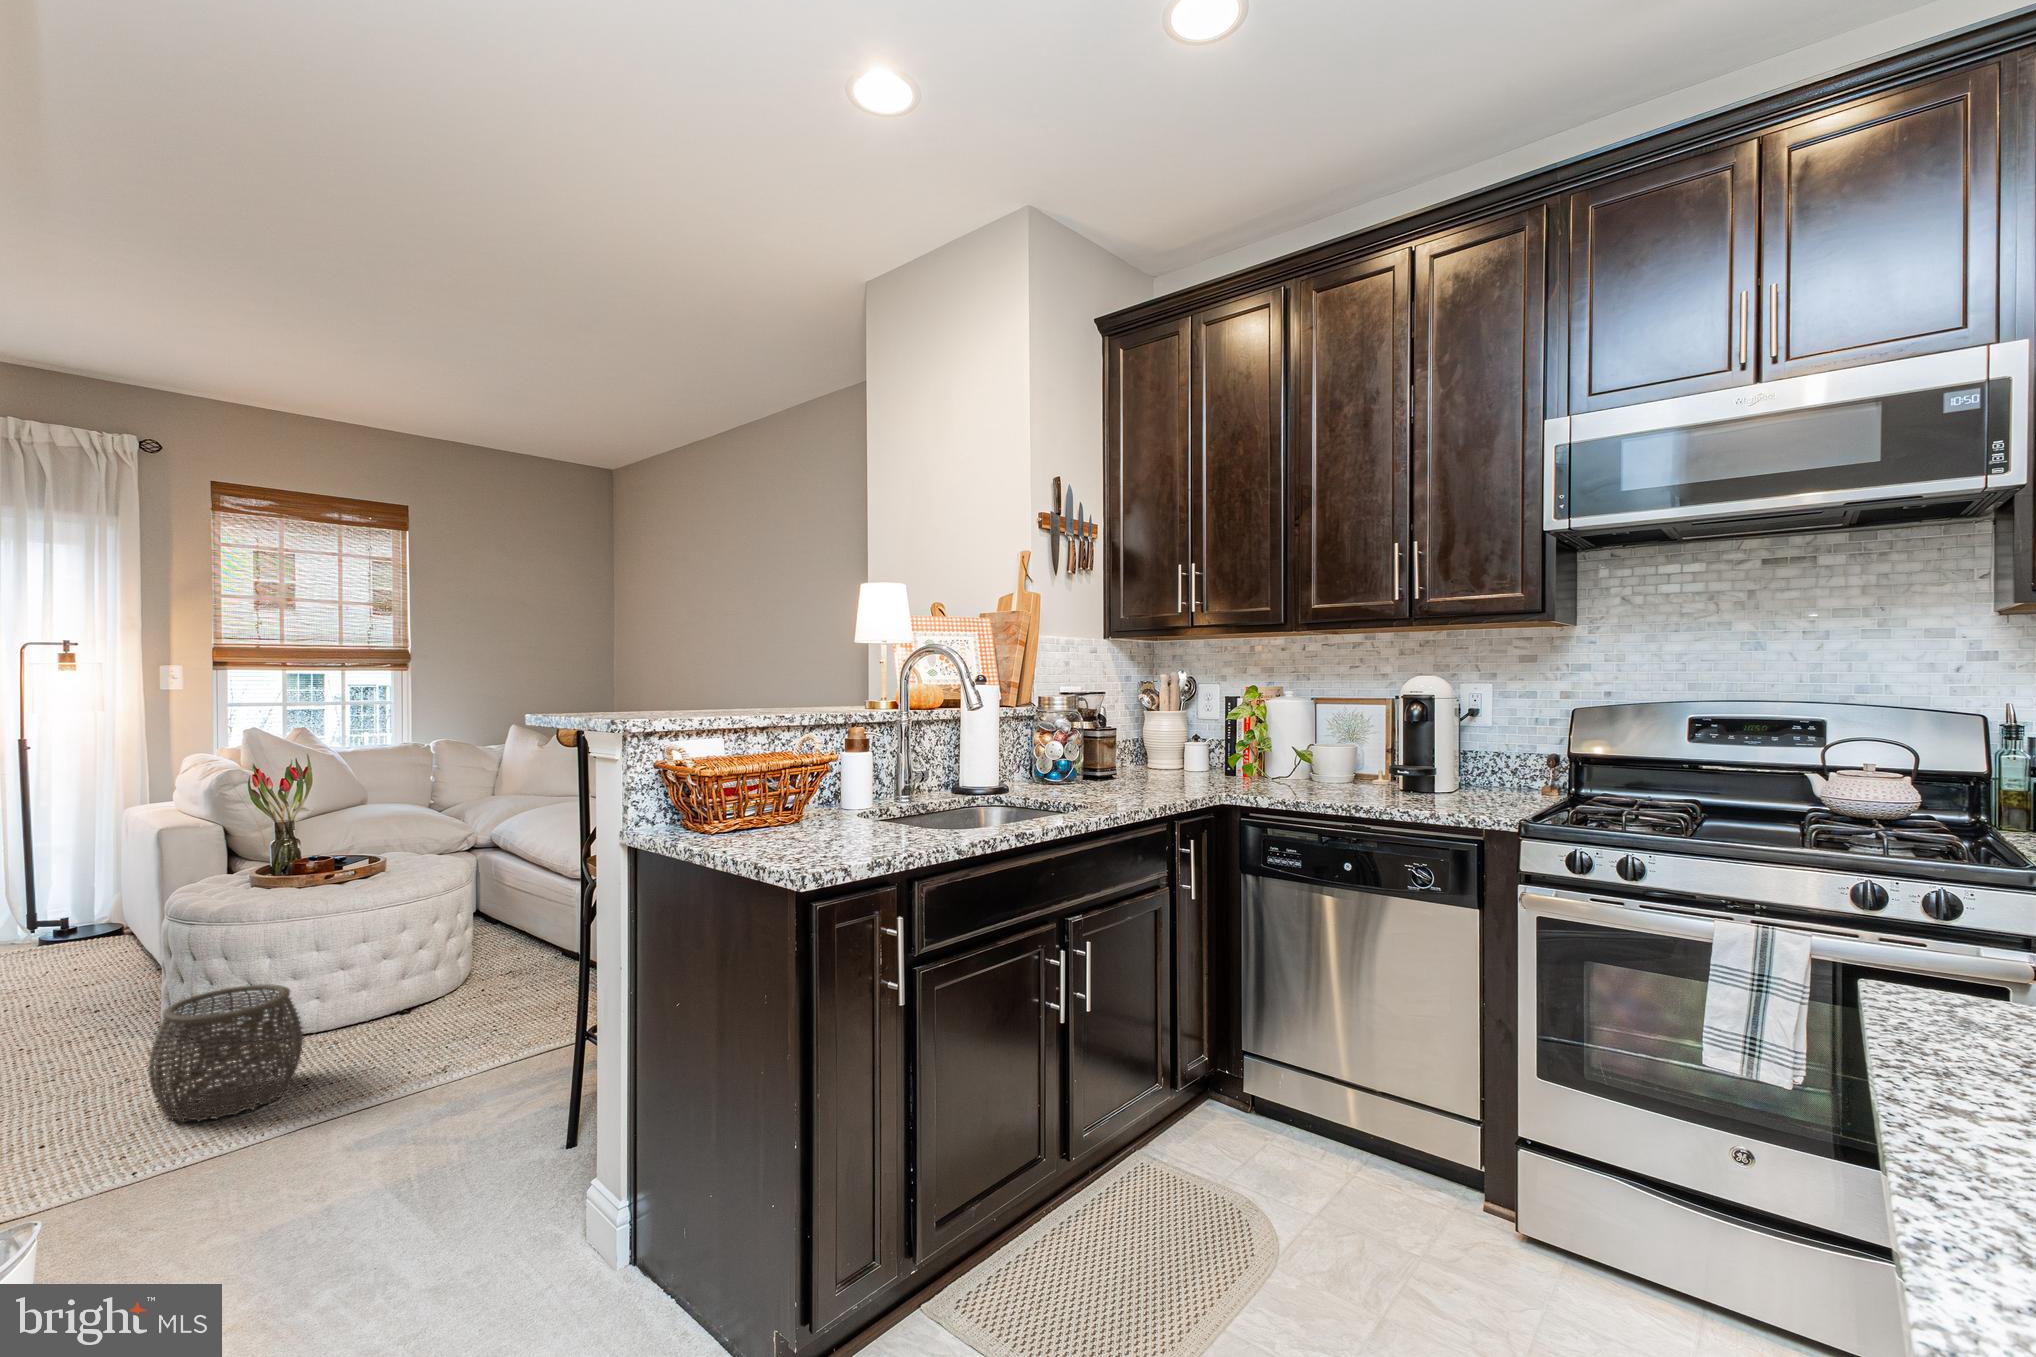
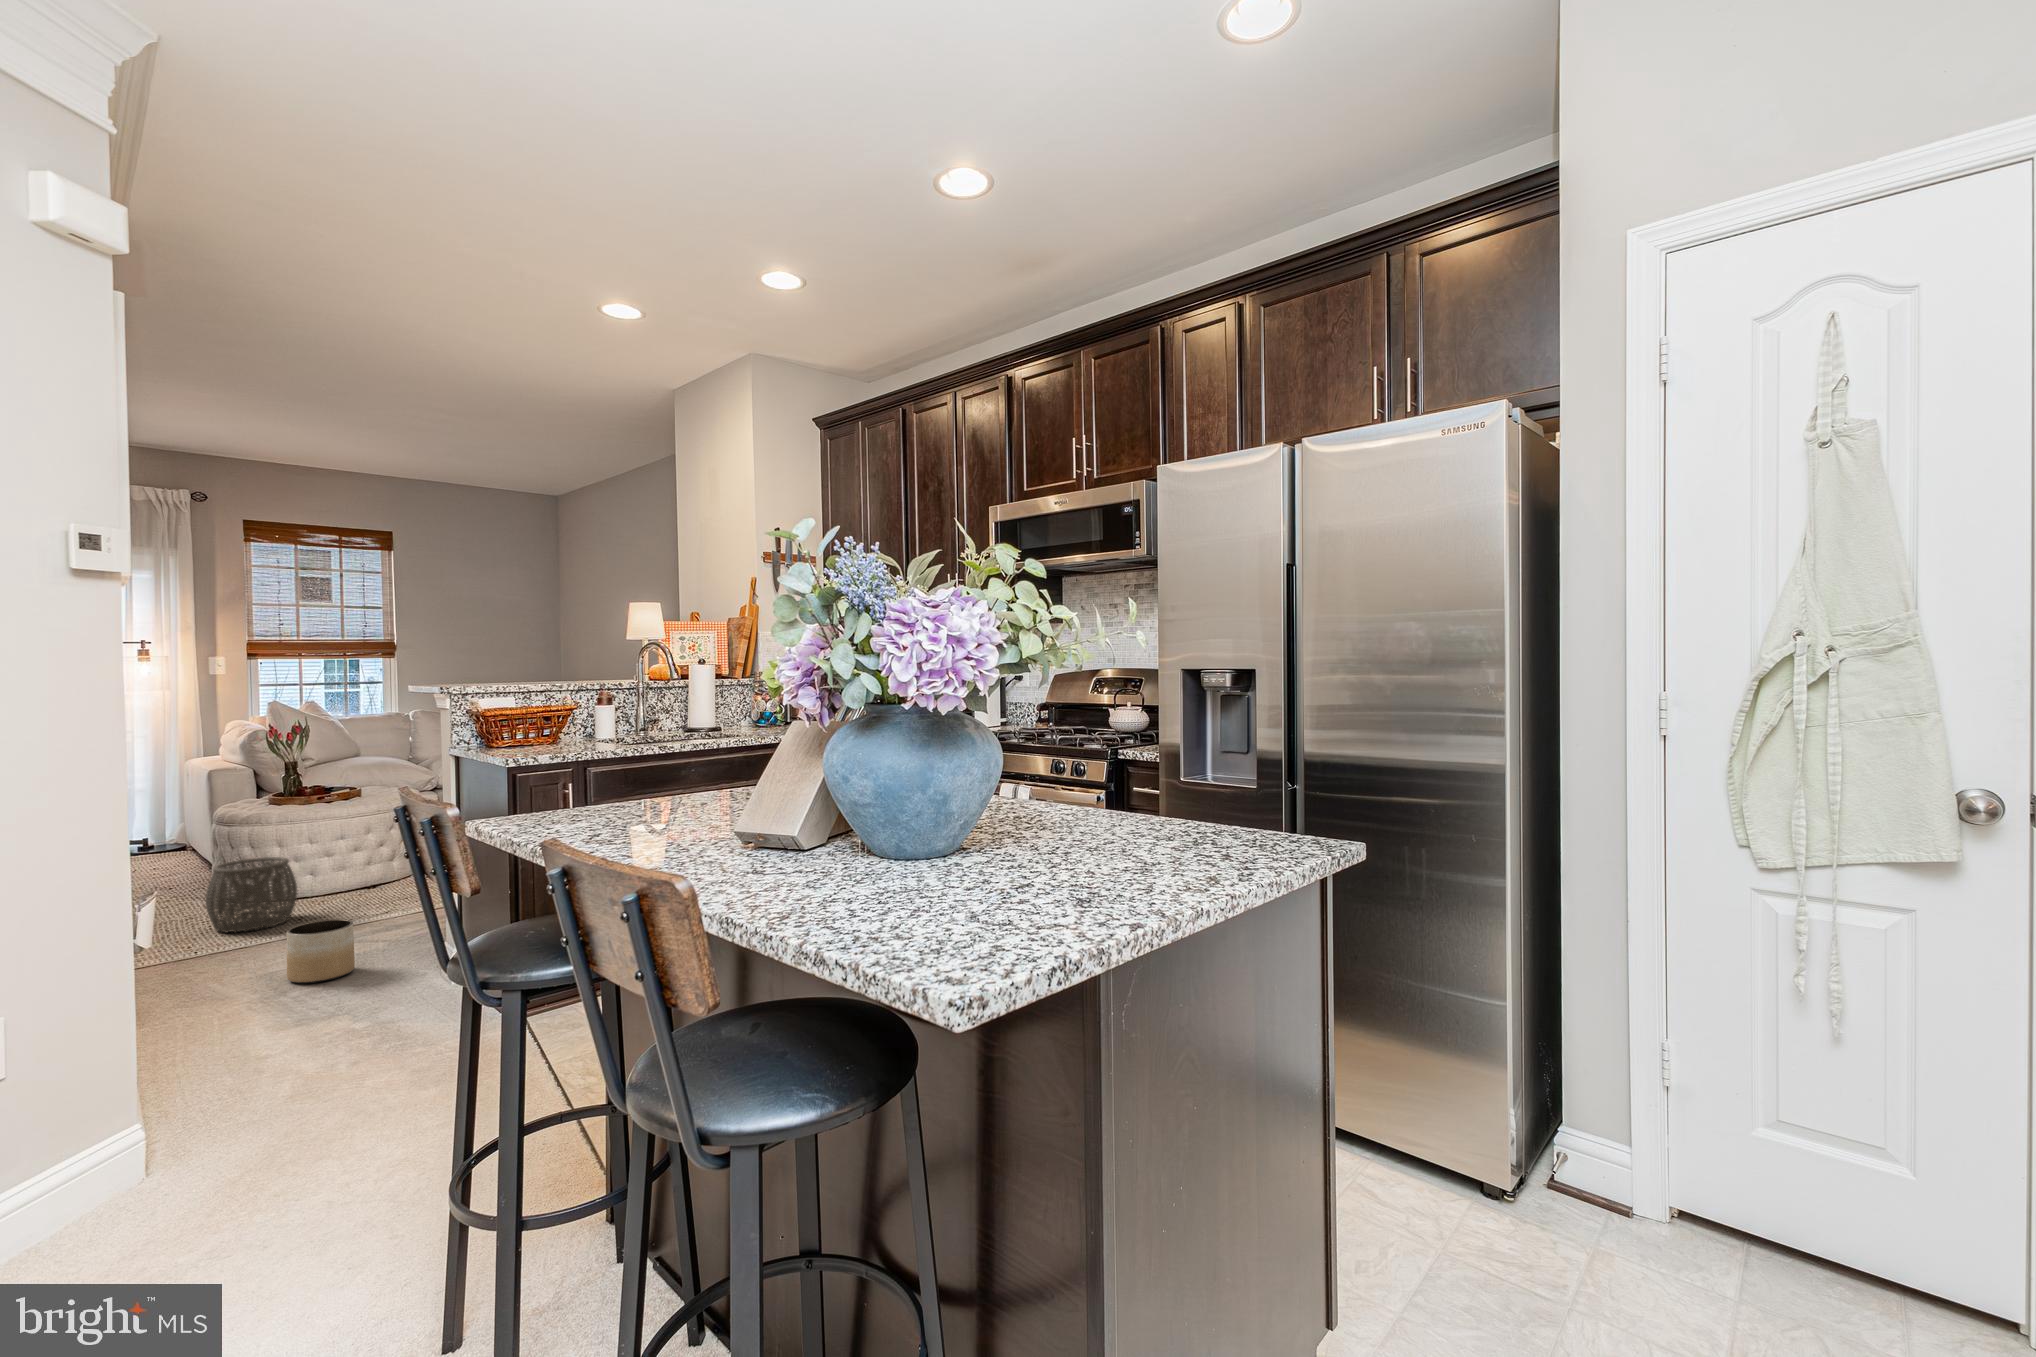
planter: none [305,1132,426,1272] -> present [287,919,355,983]

